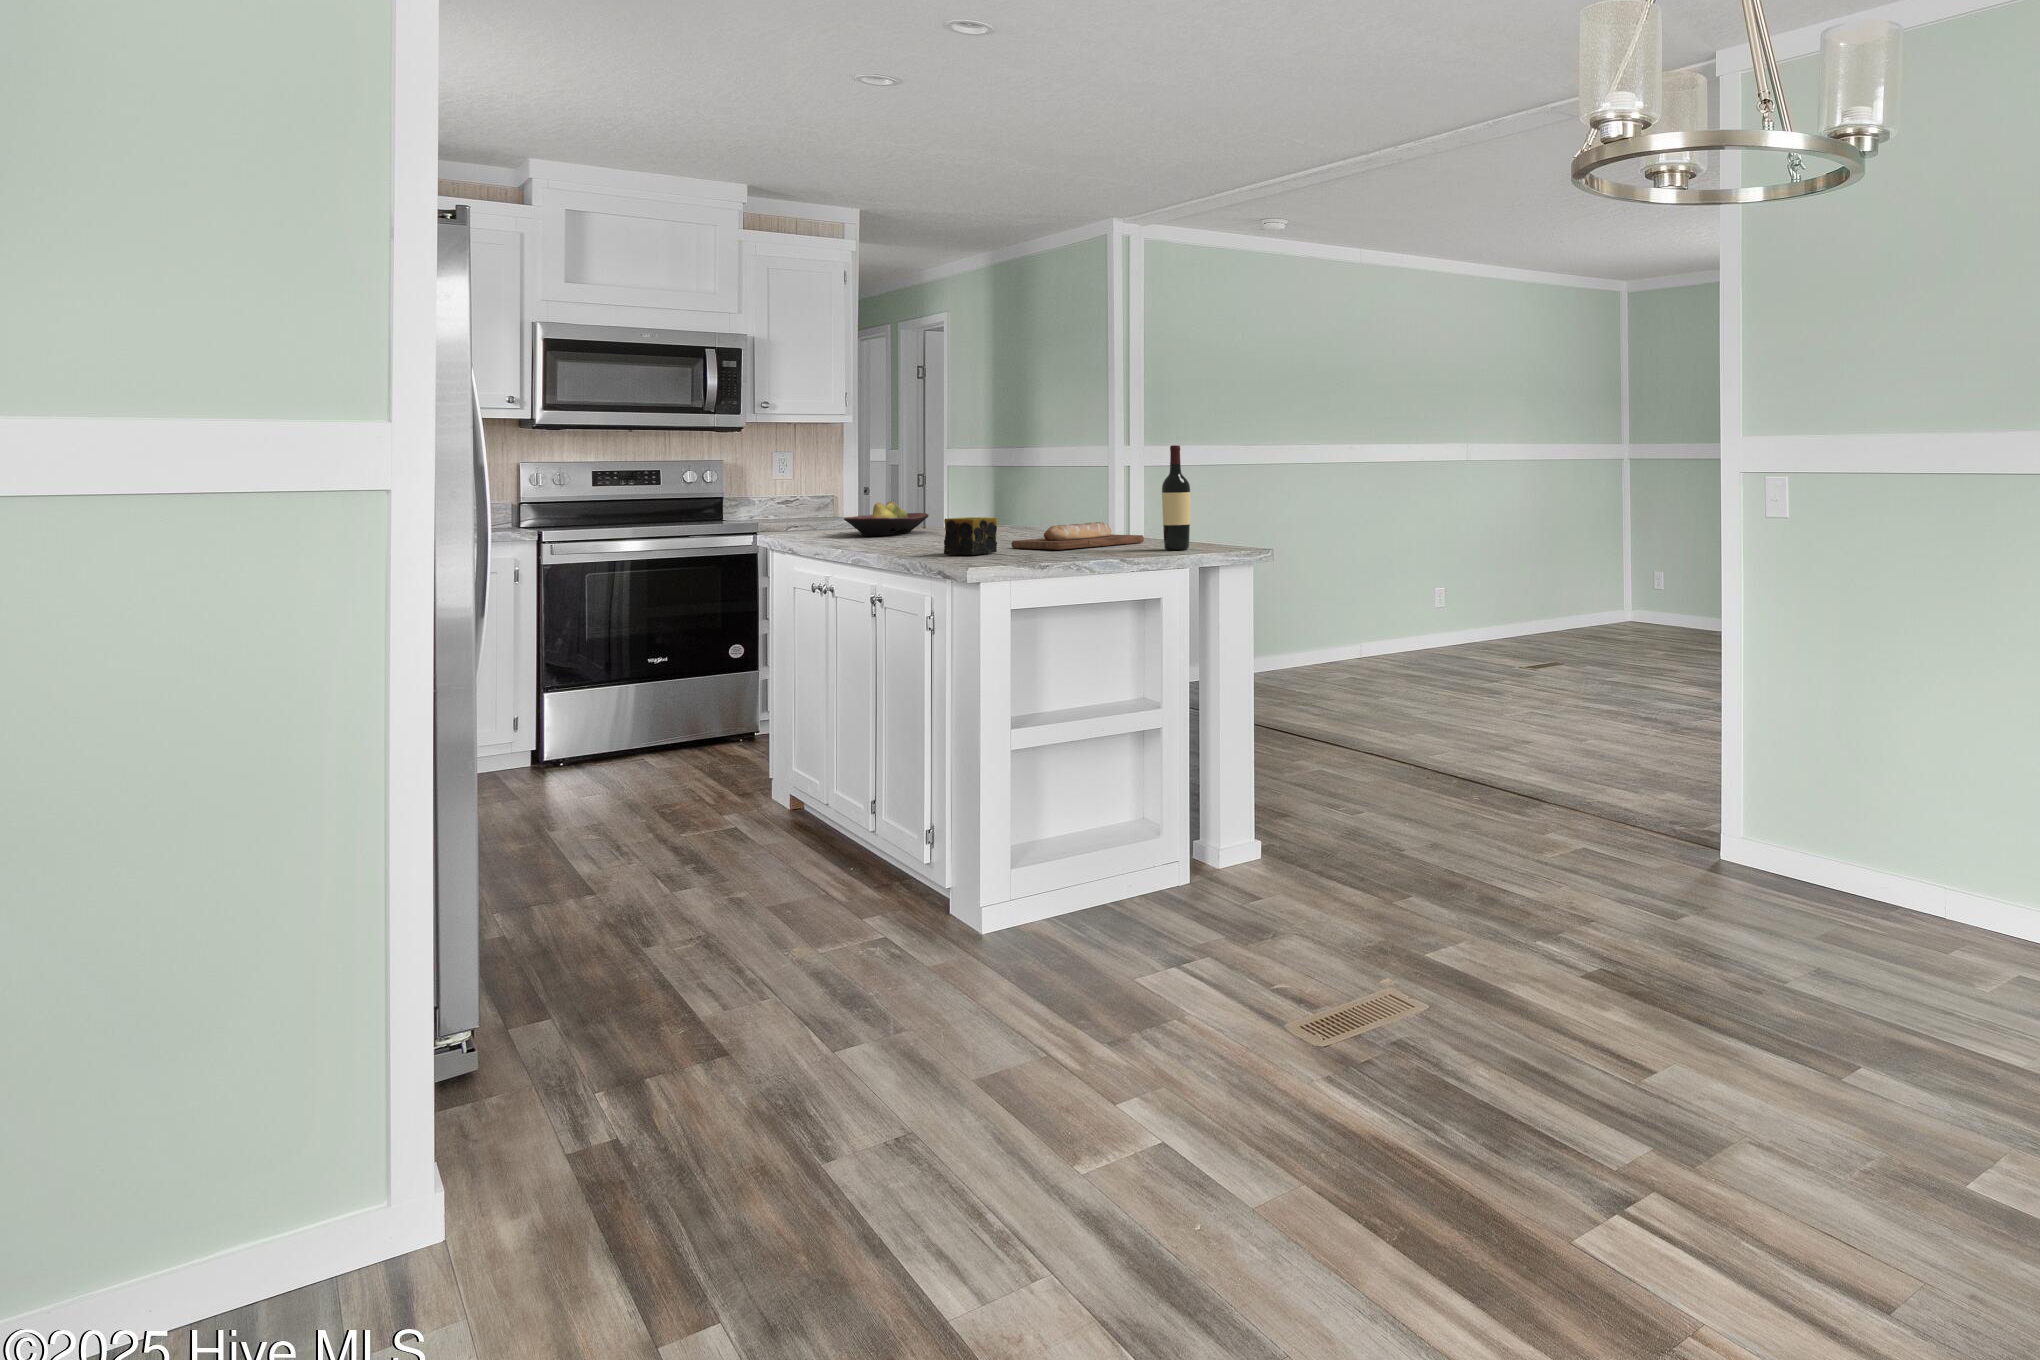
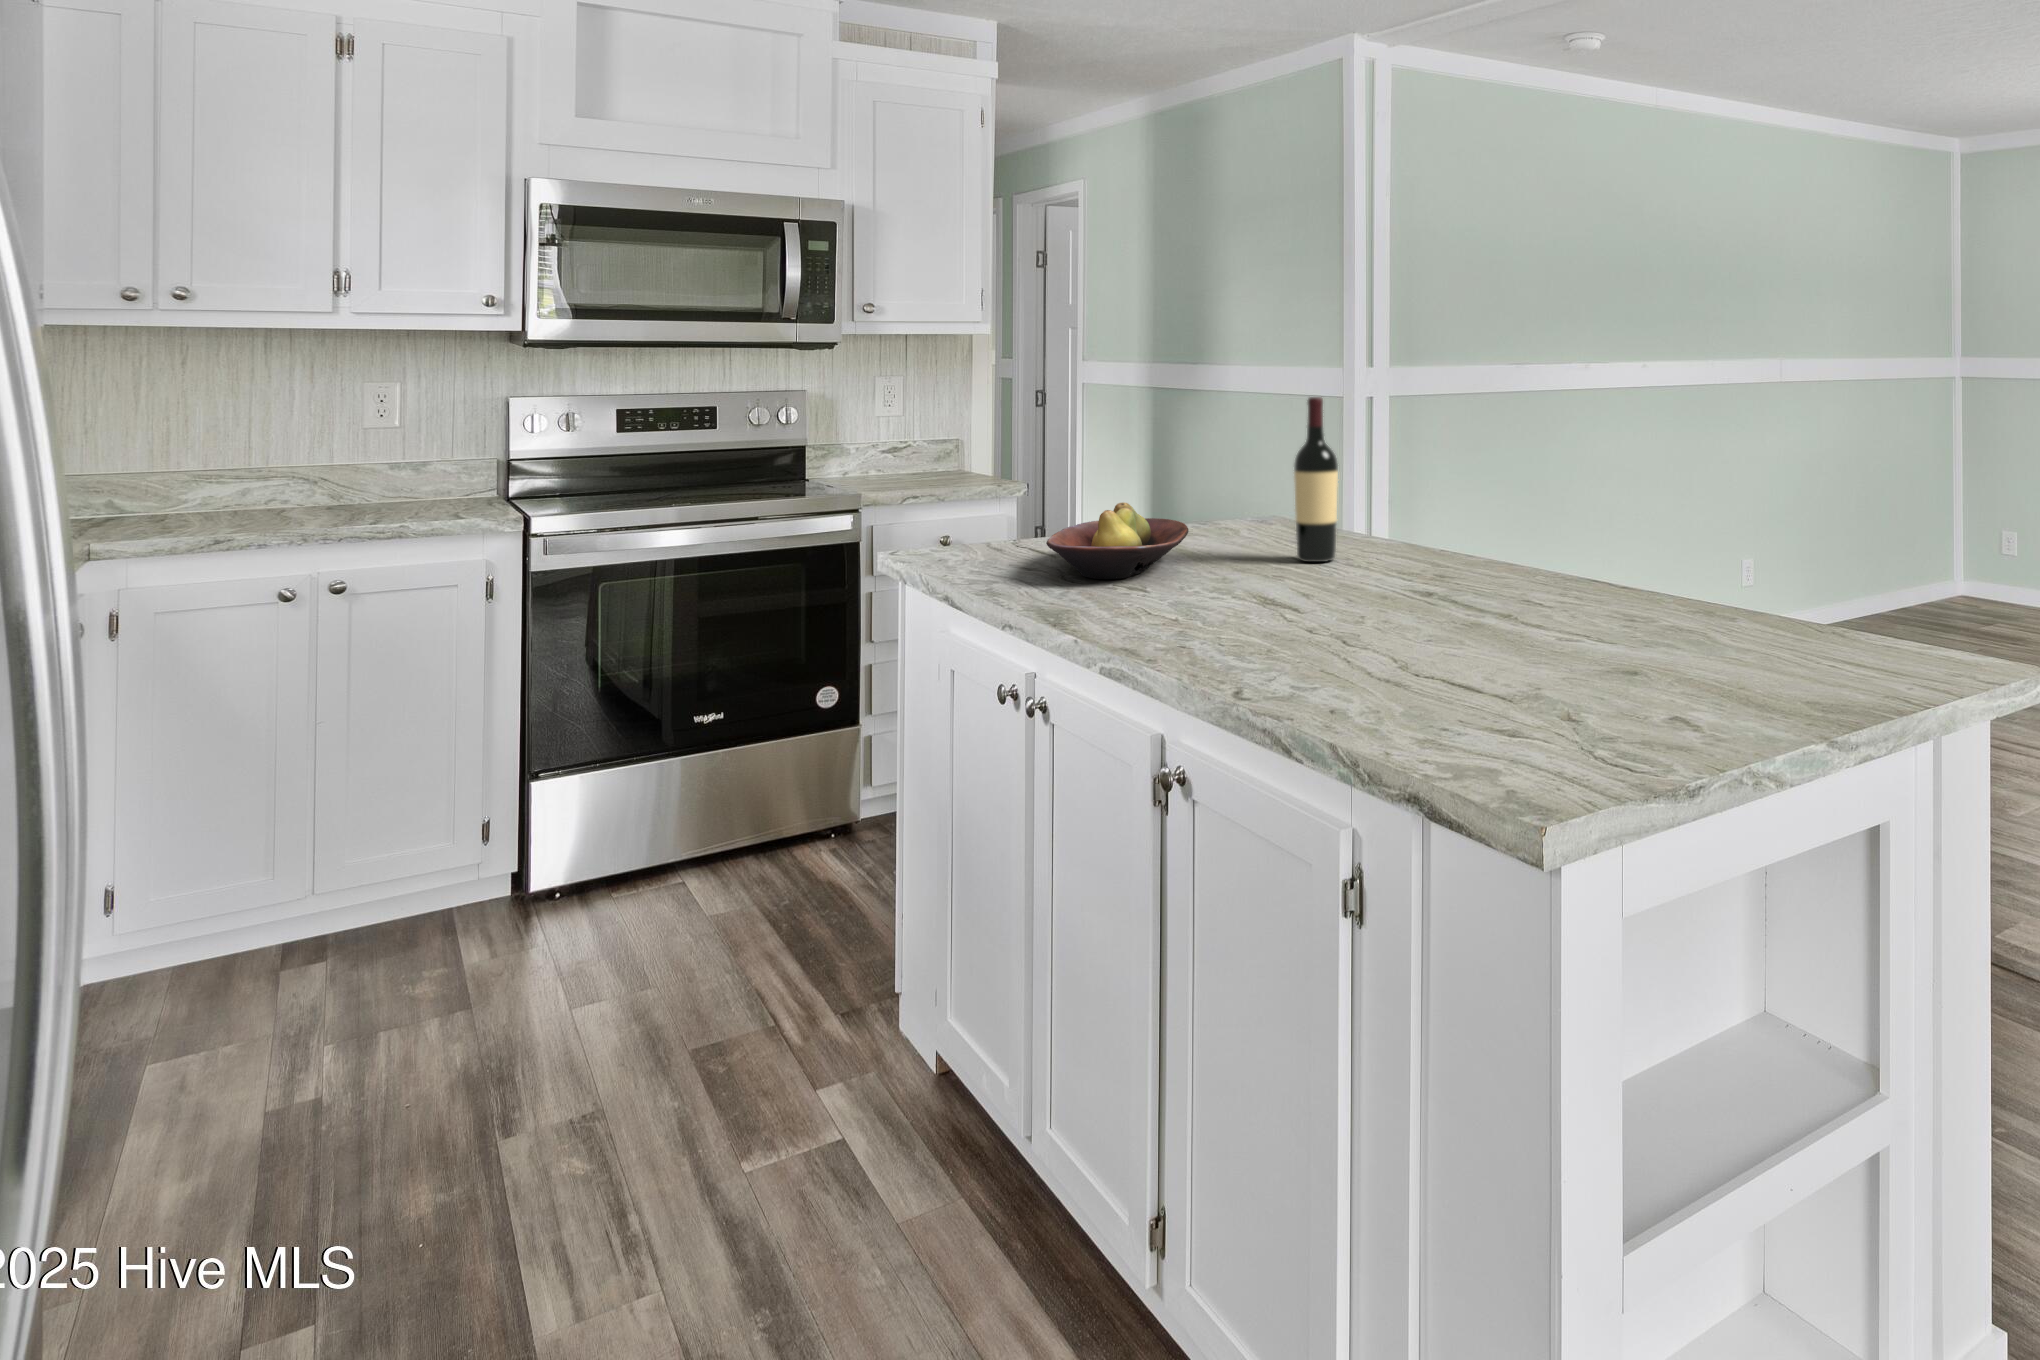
wine bottle: present [1162,445,1190,550] -> present [1294,397,1338,562]
candle: present [944,517,997,555] -> none [1360,606,1476,717]
bread loaf: present [1011,522,1144,550] -> none [1464,588,1709,682]

